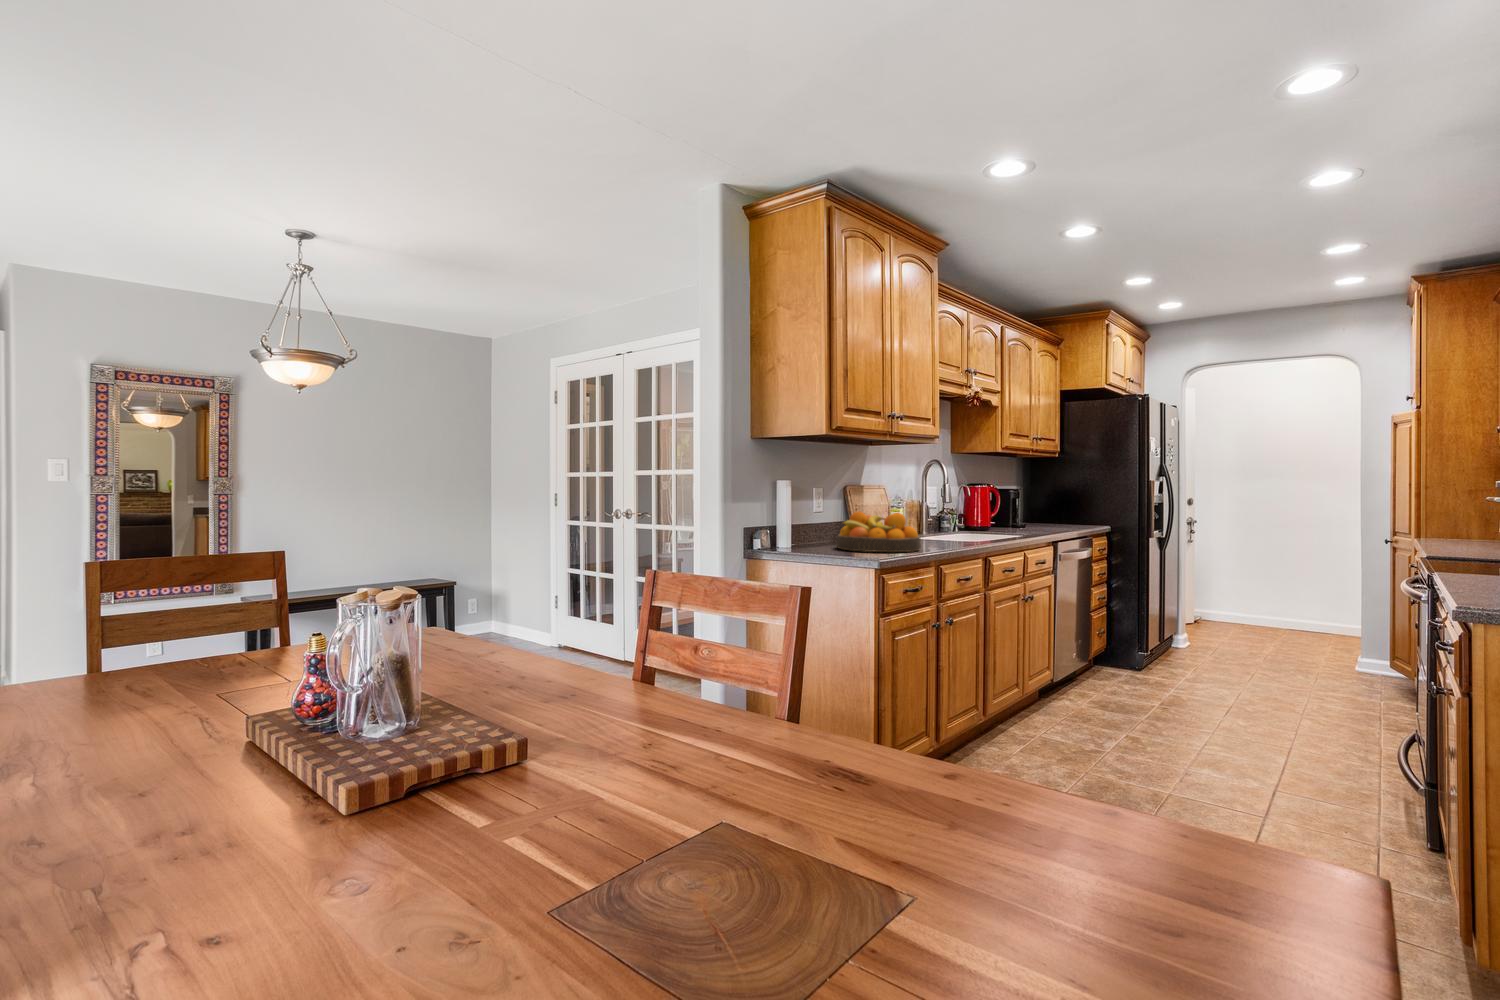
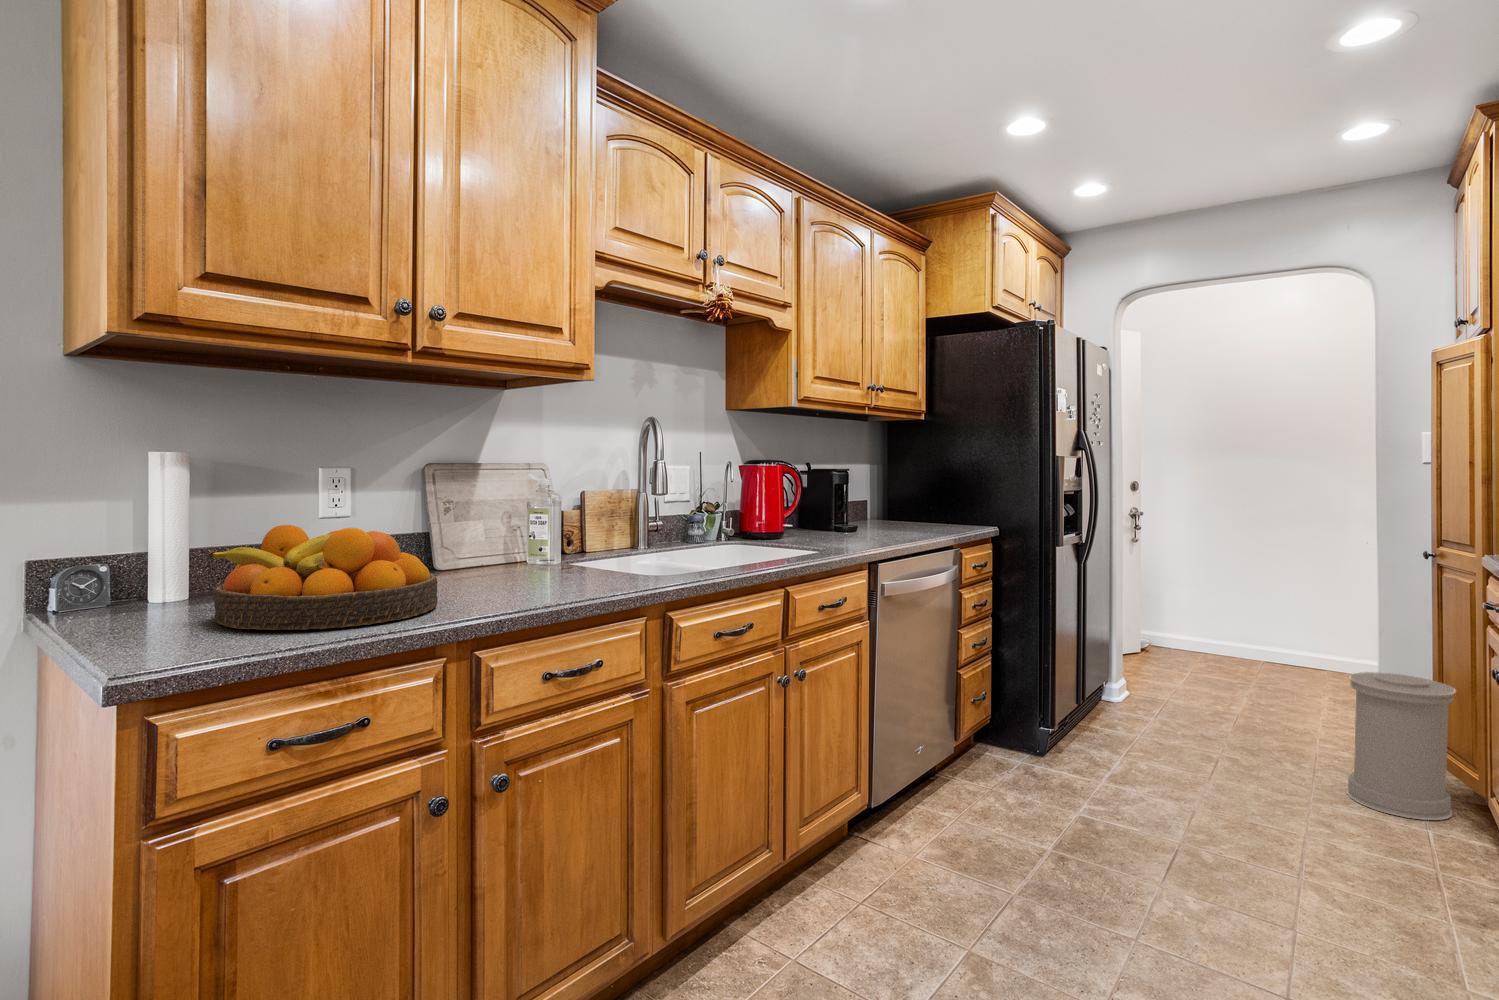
trash can: none [1337,616,1403,700] -> present [1347,672,1456,820]

